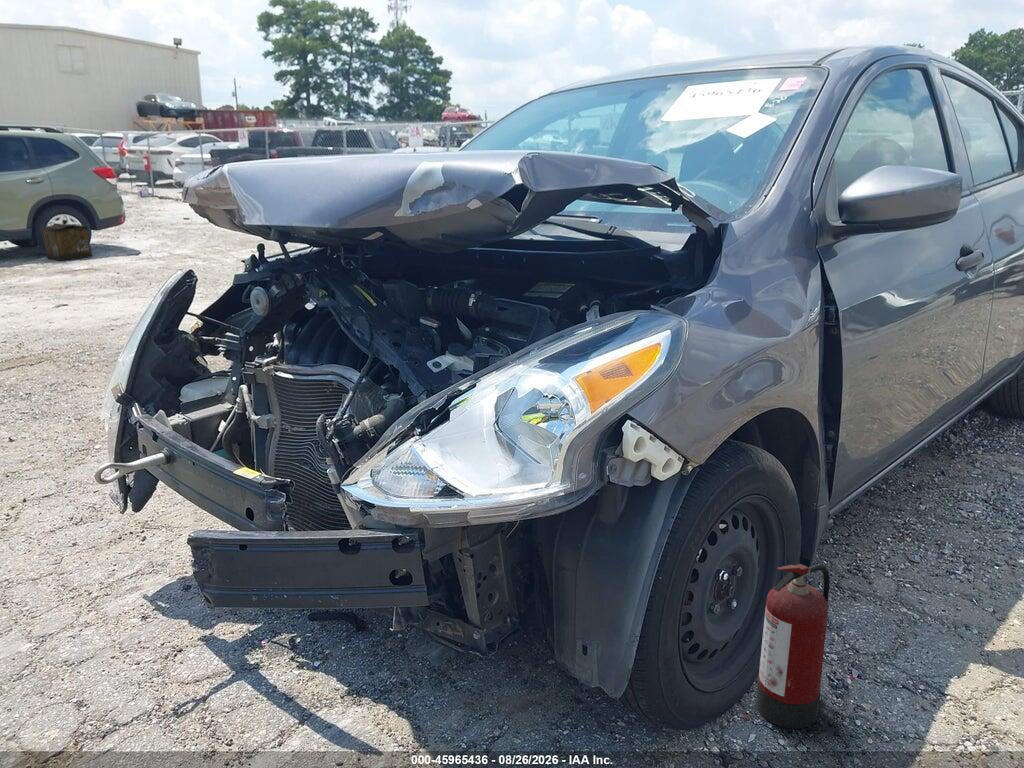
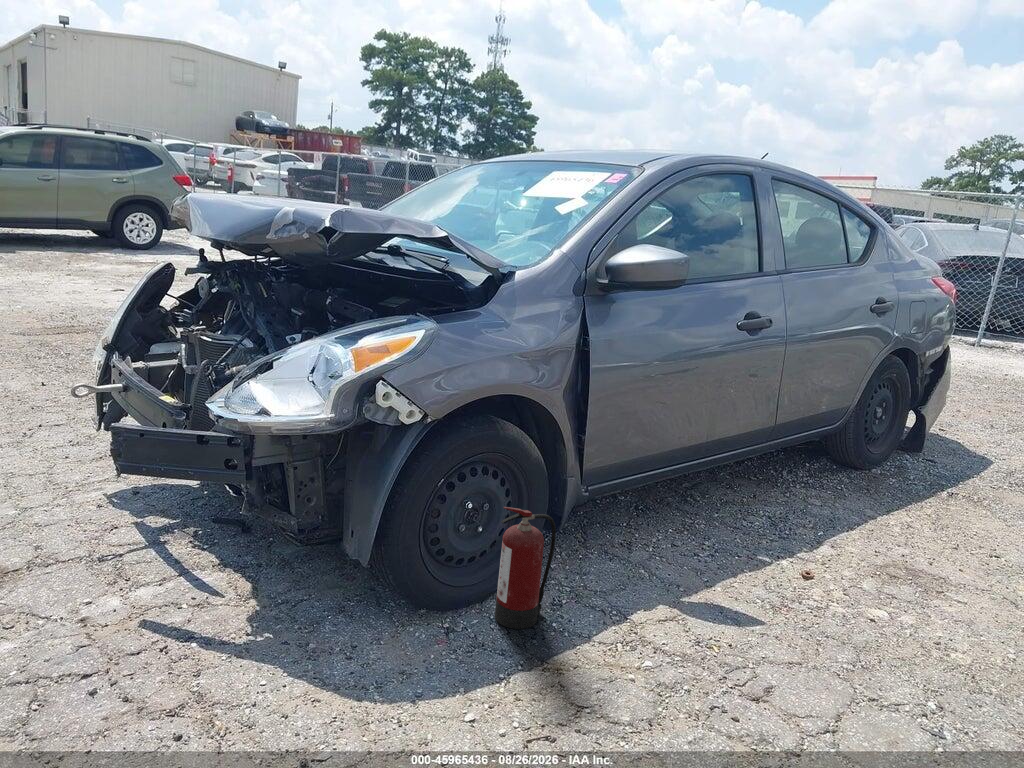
cardboard box: present [42,224,92,261] -> none [119,220,158,253]

